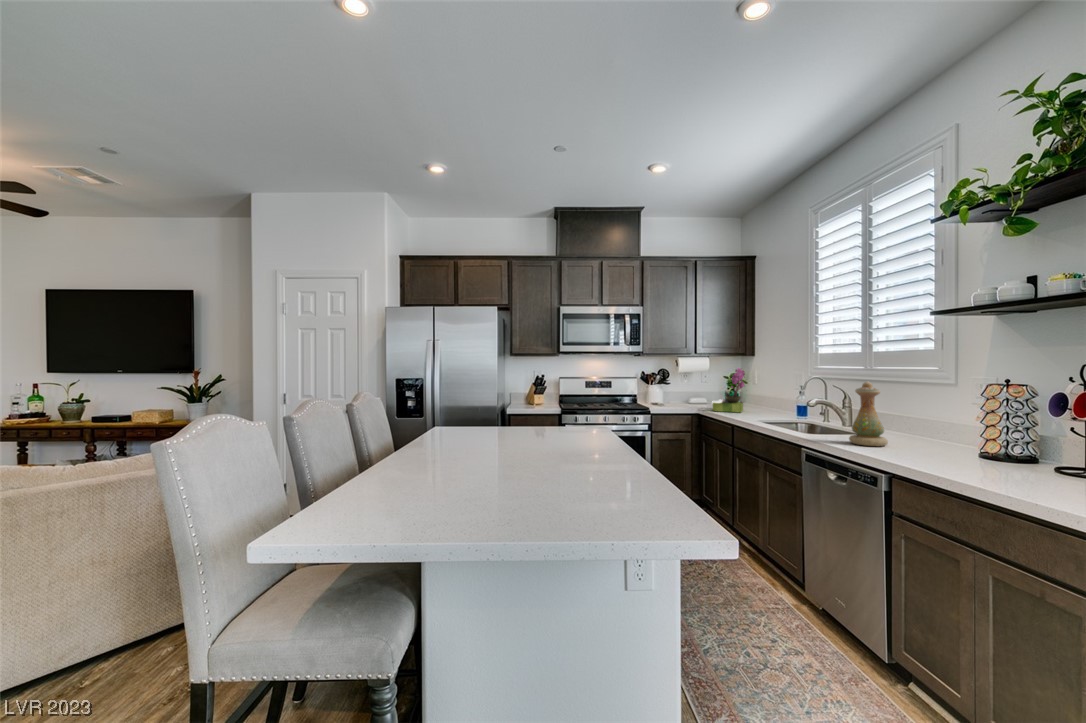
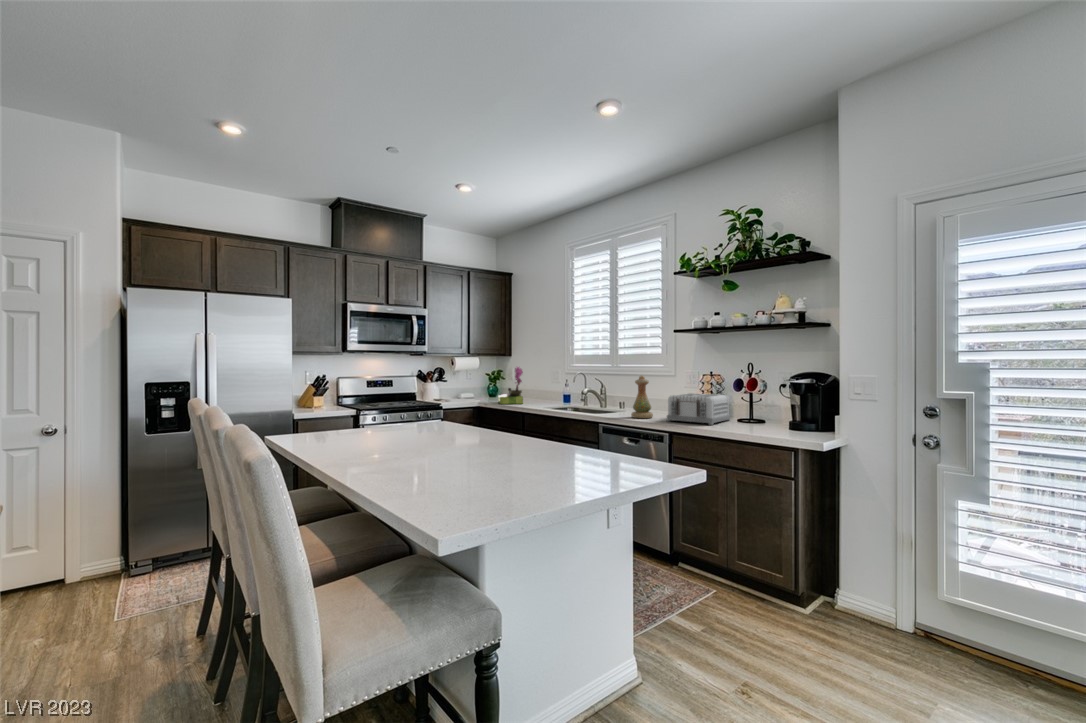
toaster: none [897,413,1044,470] -> present [667,393,730,425]

